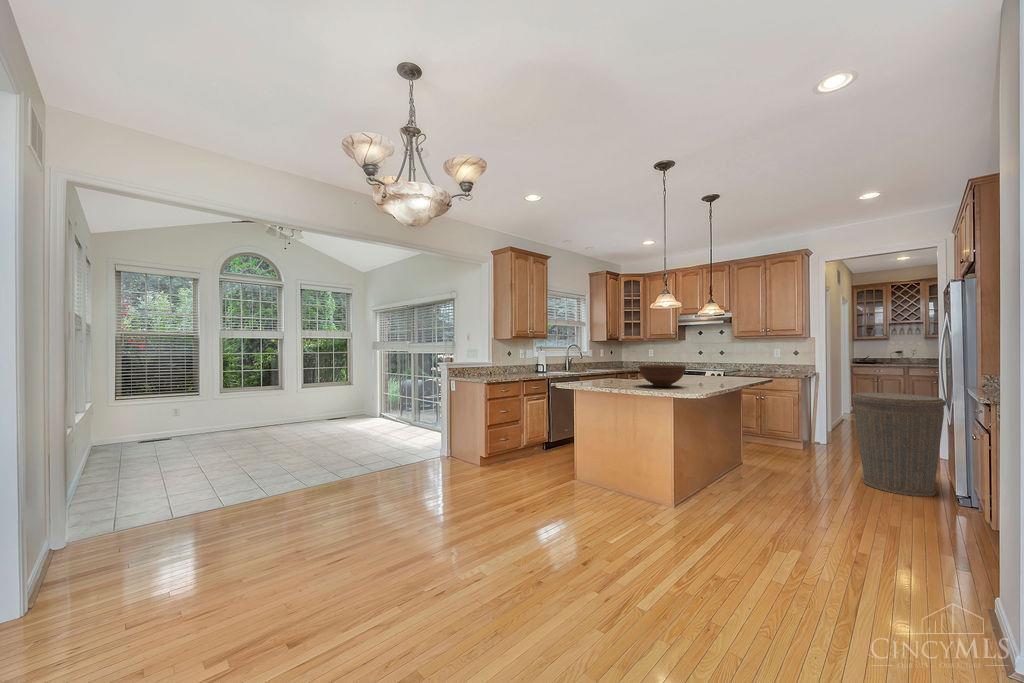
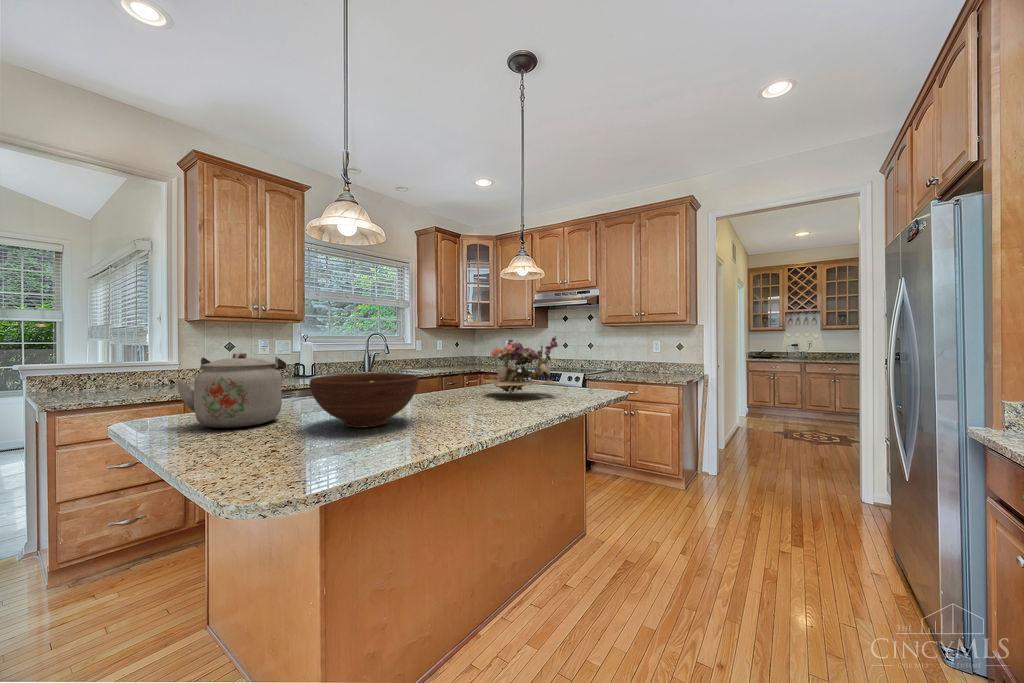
flower arrangement: none [686,347,733,379] -> present [486,336,558,394]
kettle: none [581,355,619,386] -> present [176,353,286,428]
trash can: present [852,393,946,496] -> none [750,414,901,614]

